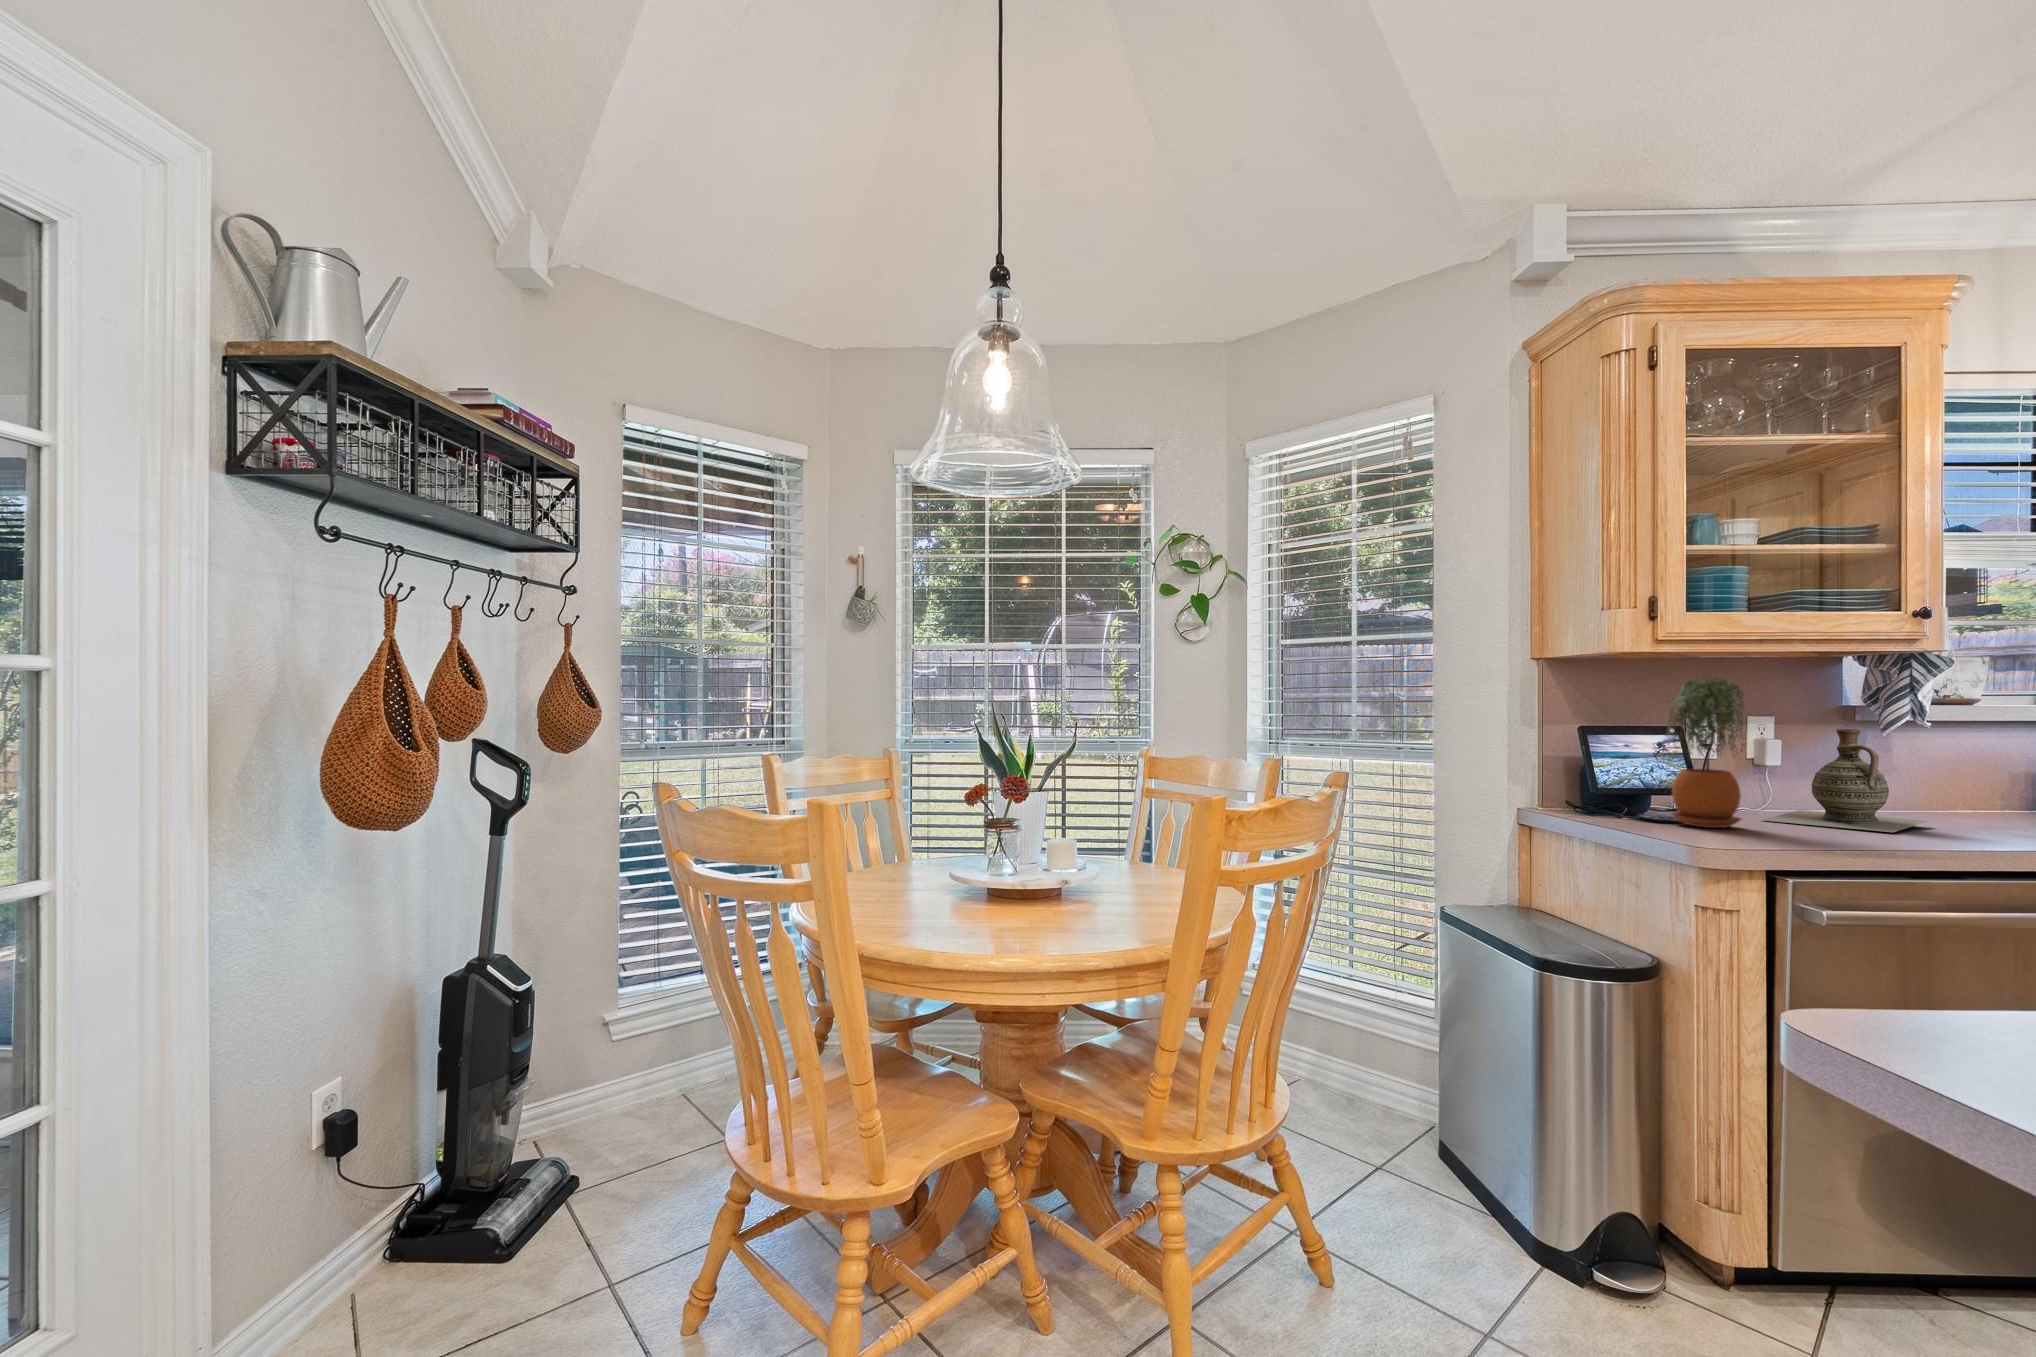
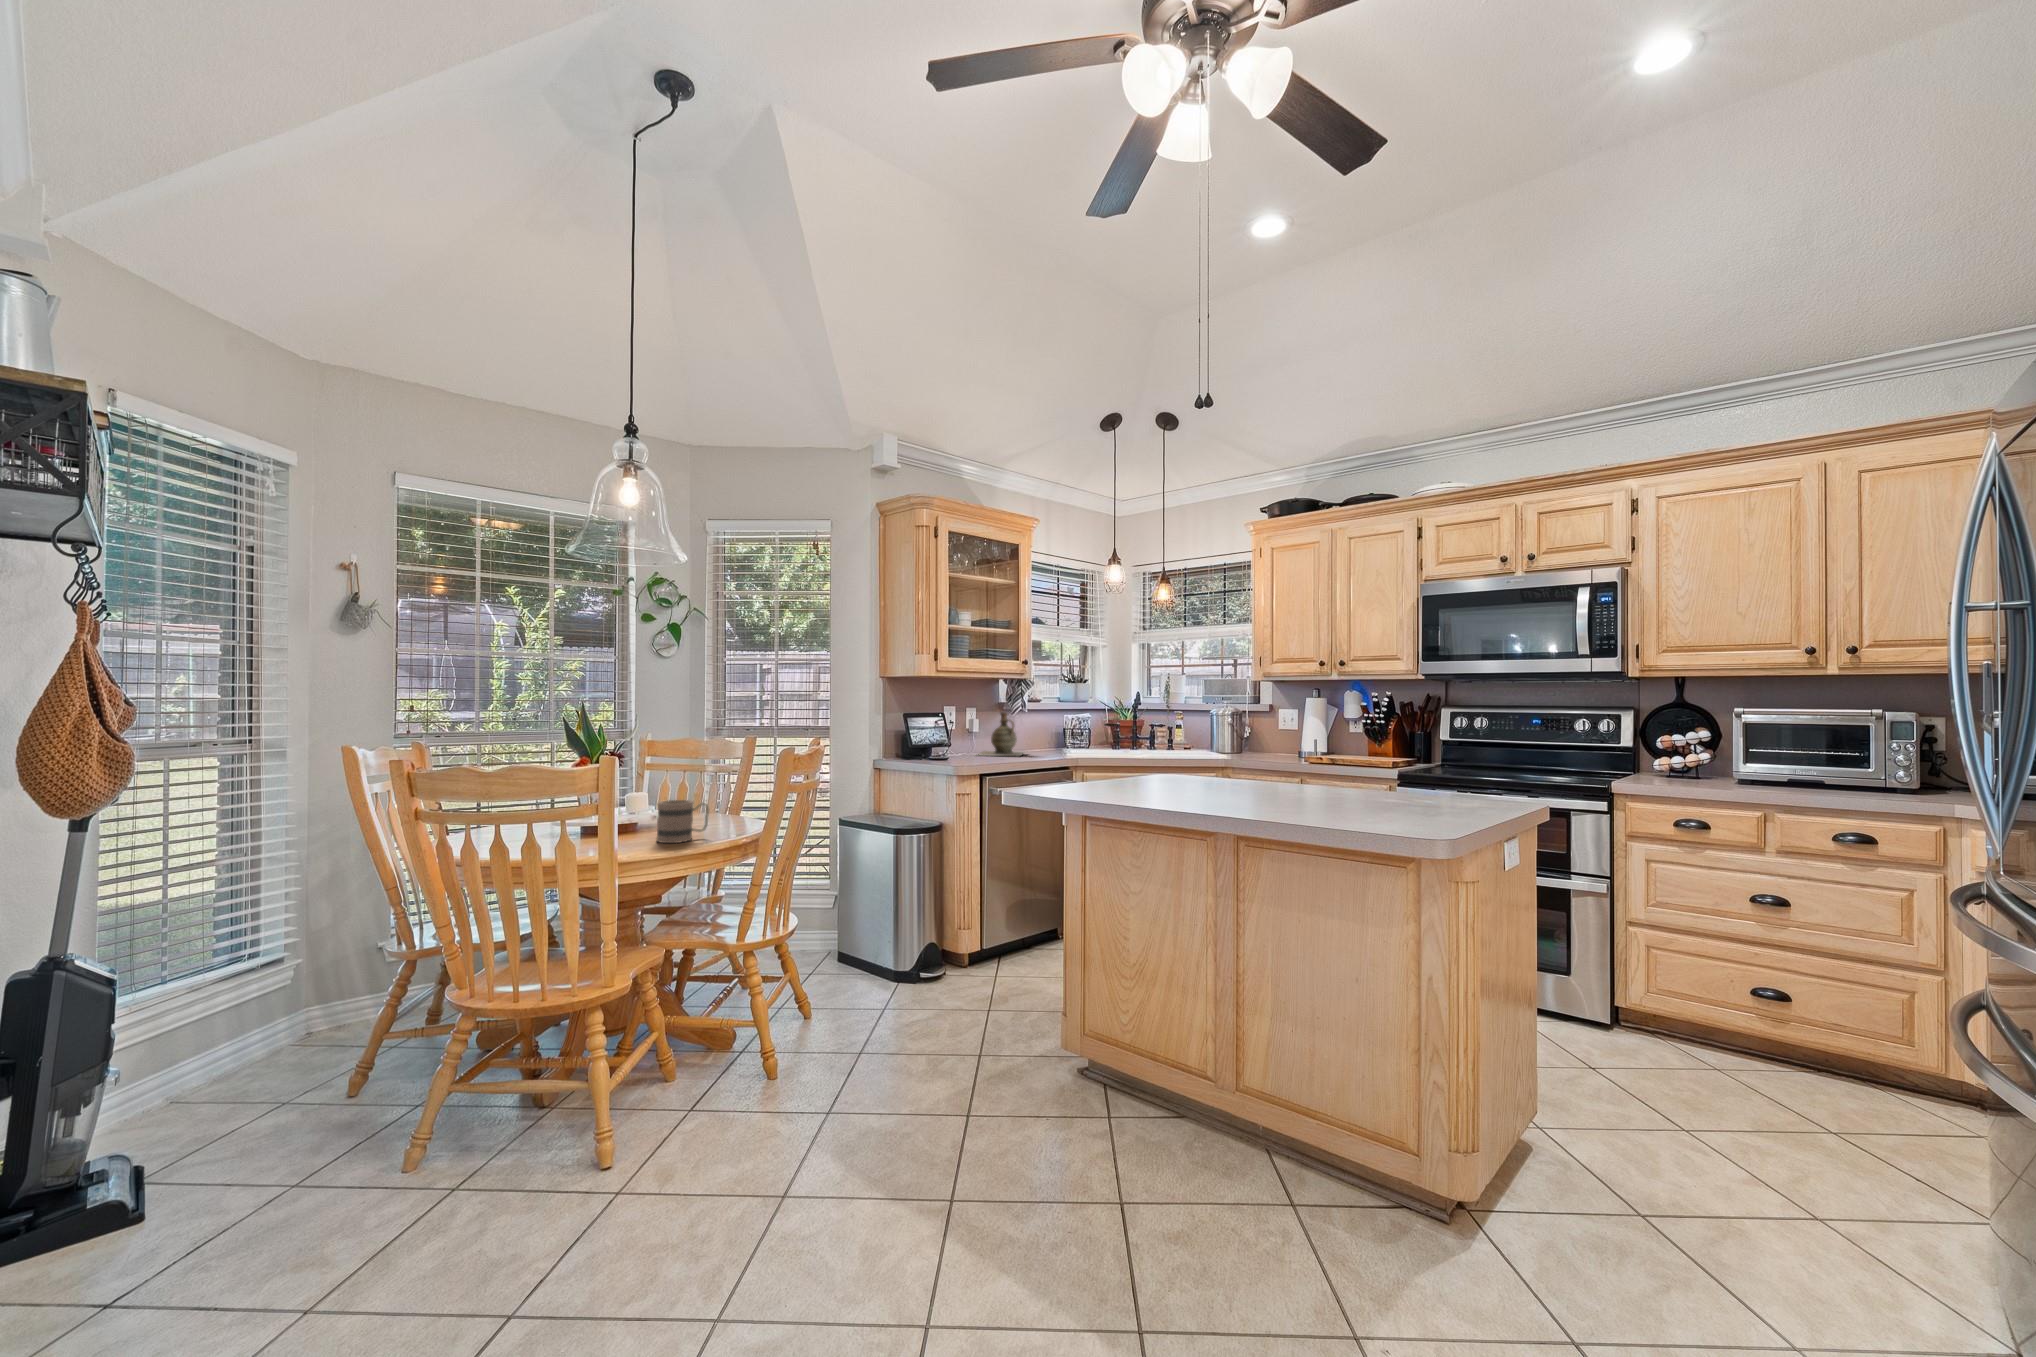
potted plant: present [1664,678,1745,828] -> none [940,688,973,759]
mug: none [1049,866,1129,940] -> present [656,800,709,843]

